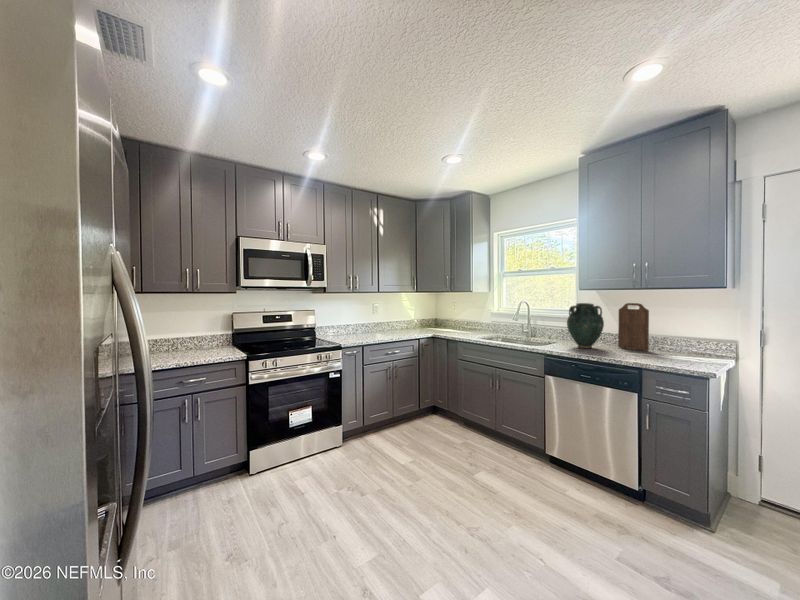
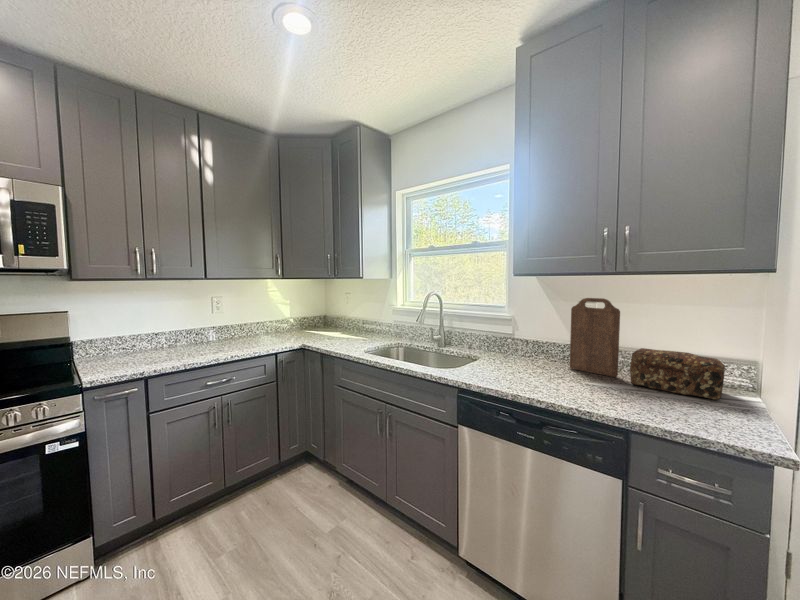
vase: present [567,303,604,348] -> none [493,298,550,374]
bread loaf: none [653,332,712,359] -> present [630,348,725,399]

